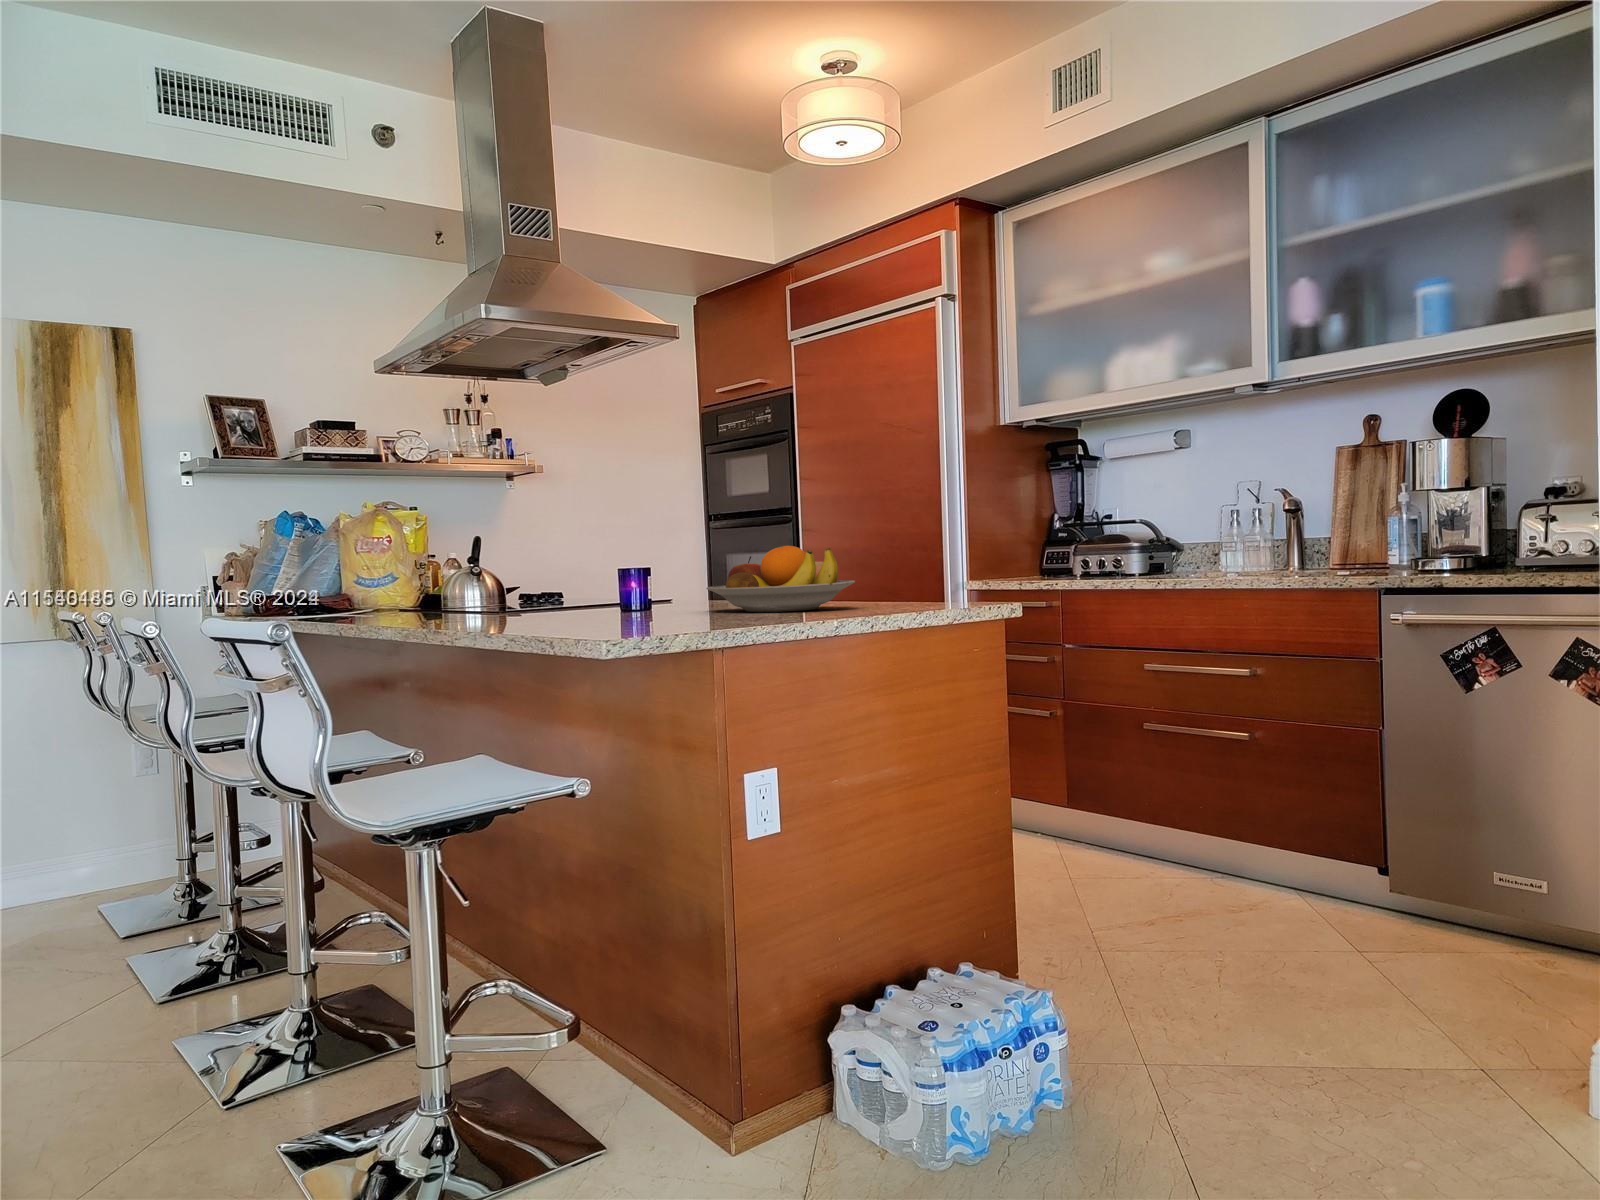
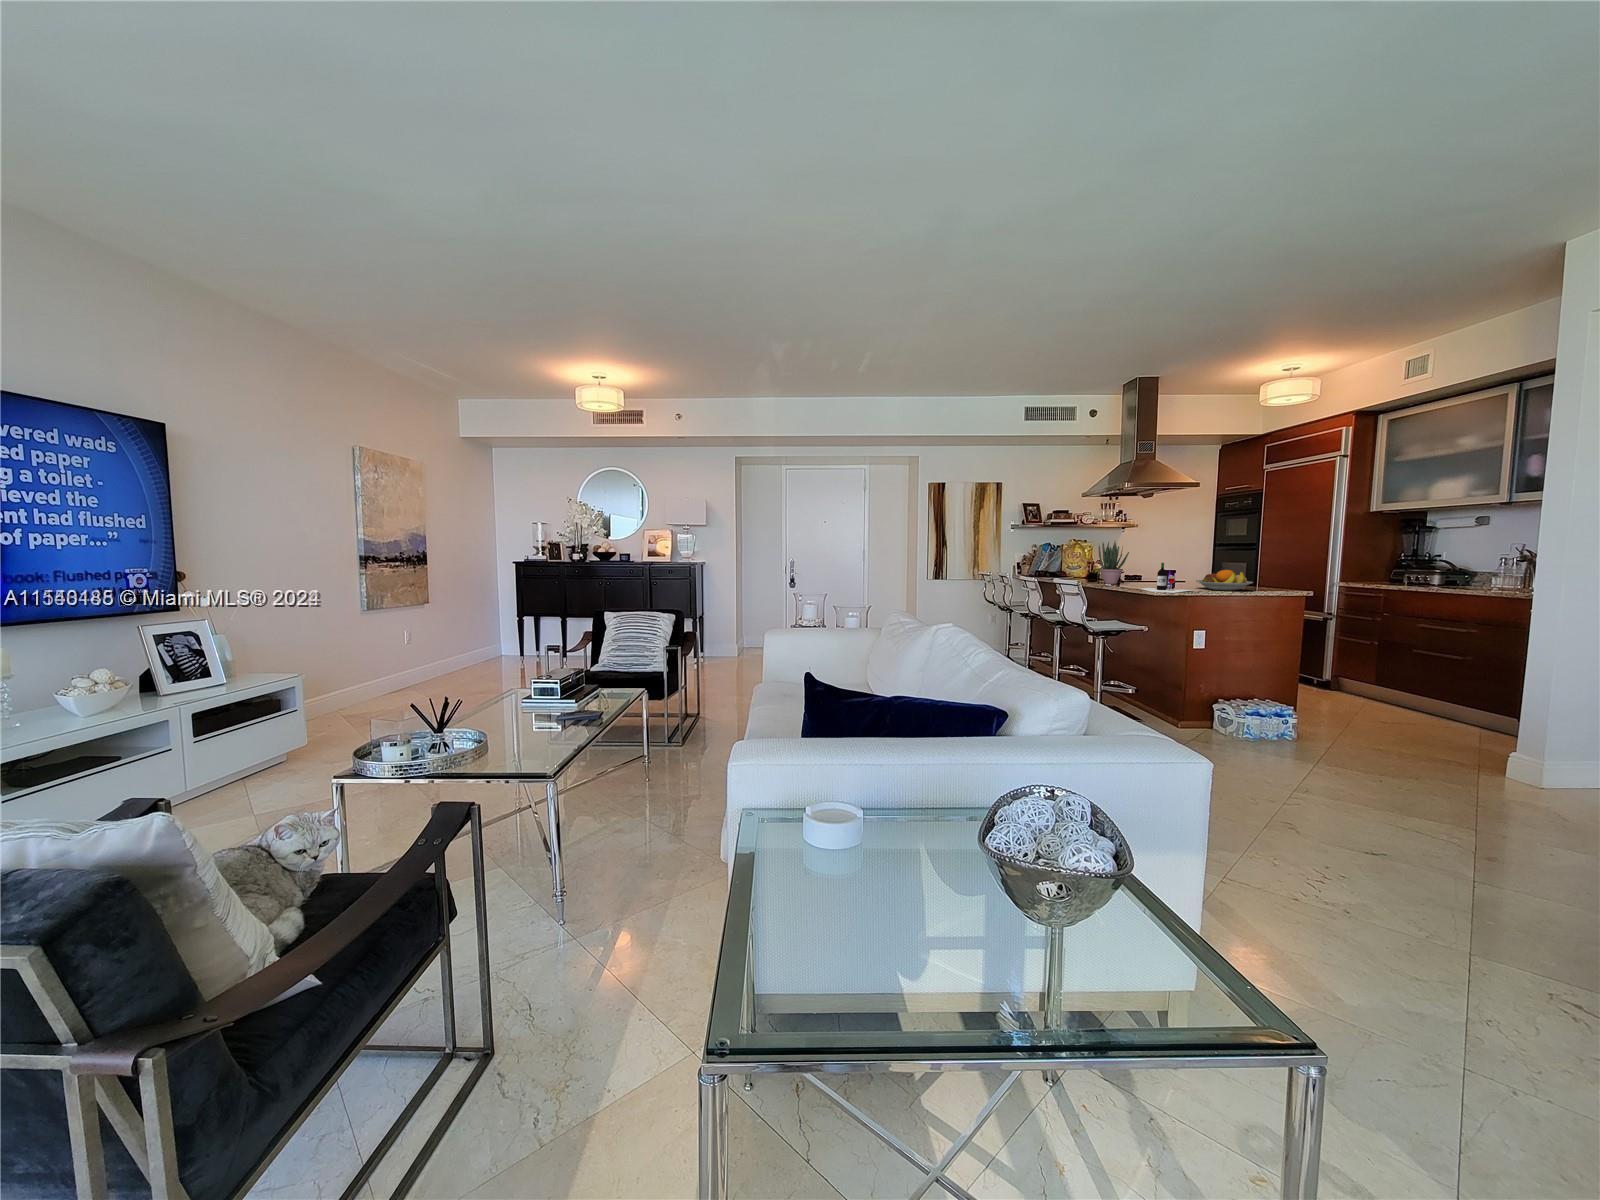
potted plant: none [393,460,501,620] -> present [1099,541,1129,584]
wine bottle: none [491,520,707,633] -> present [1142,563,1189,593]

